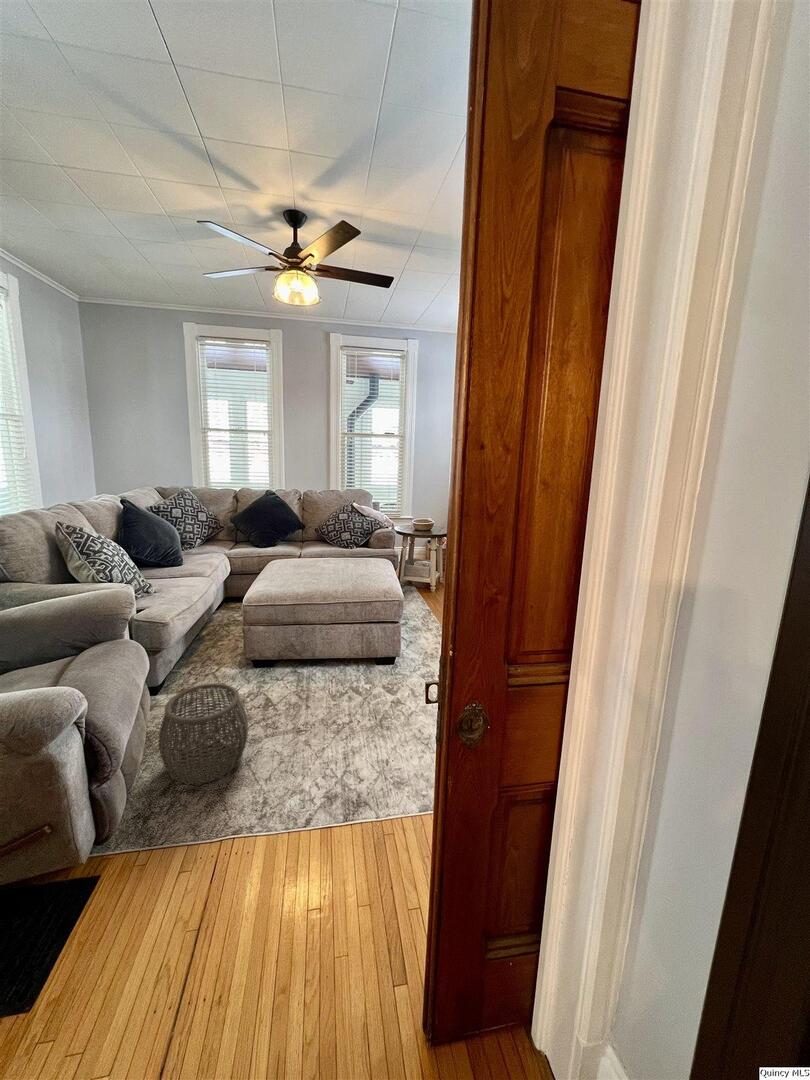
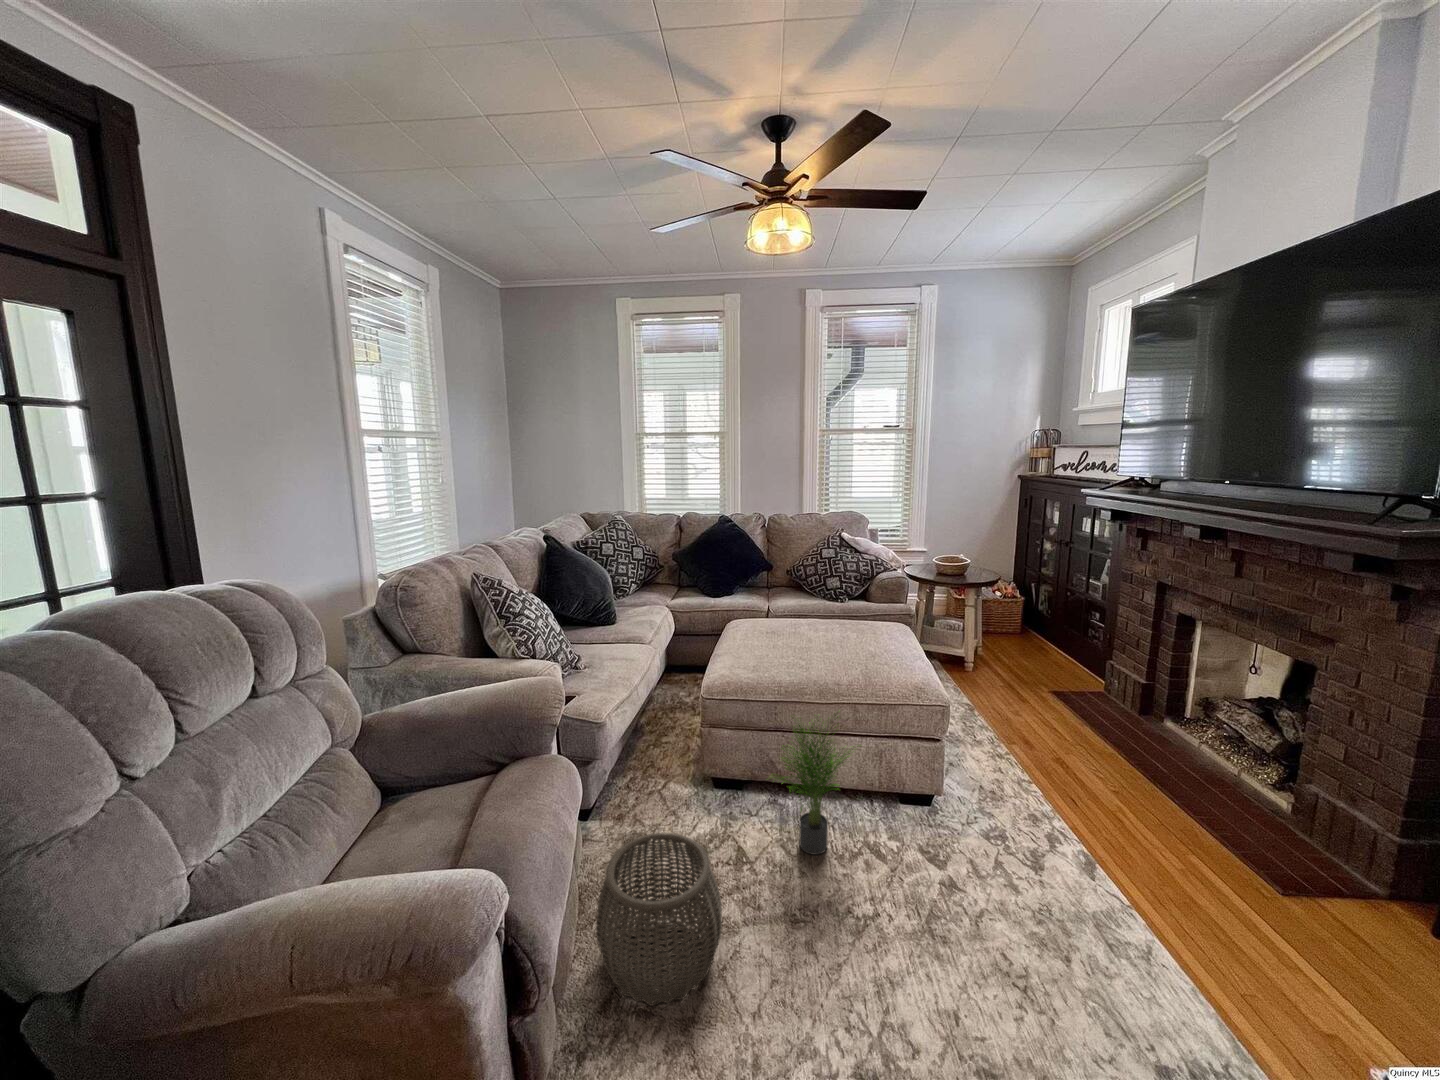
potted plant: none [282,604,347,697] -> present [778,715,851,855]

